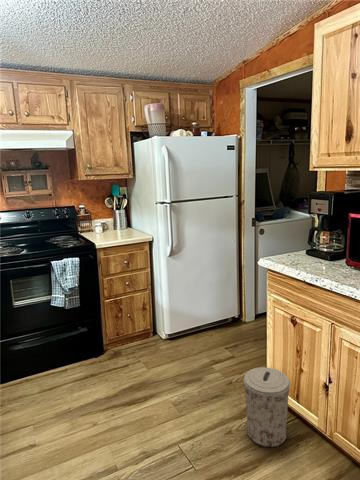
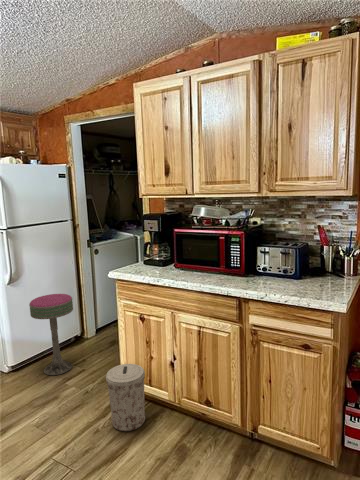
bar stool: none [186,271,228,354] -> present [29,294,73,375]

